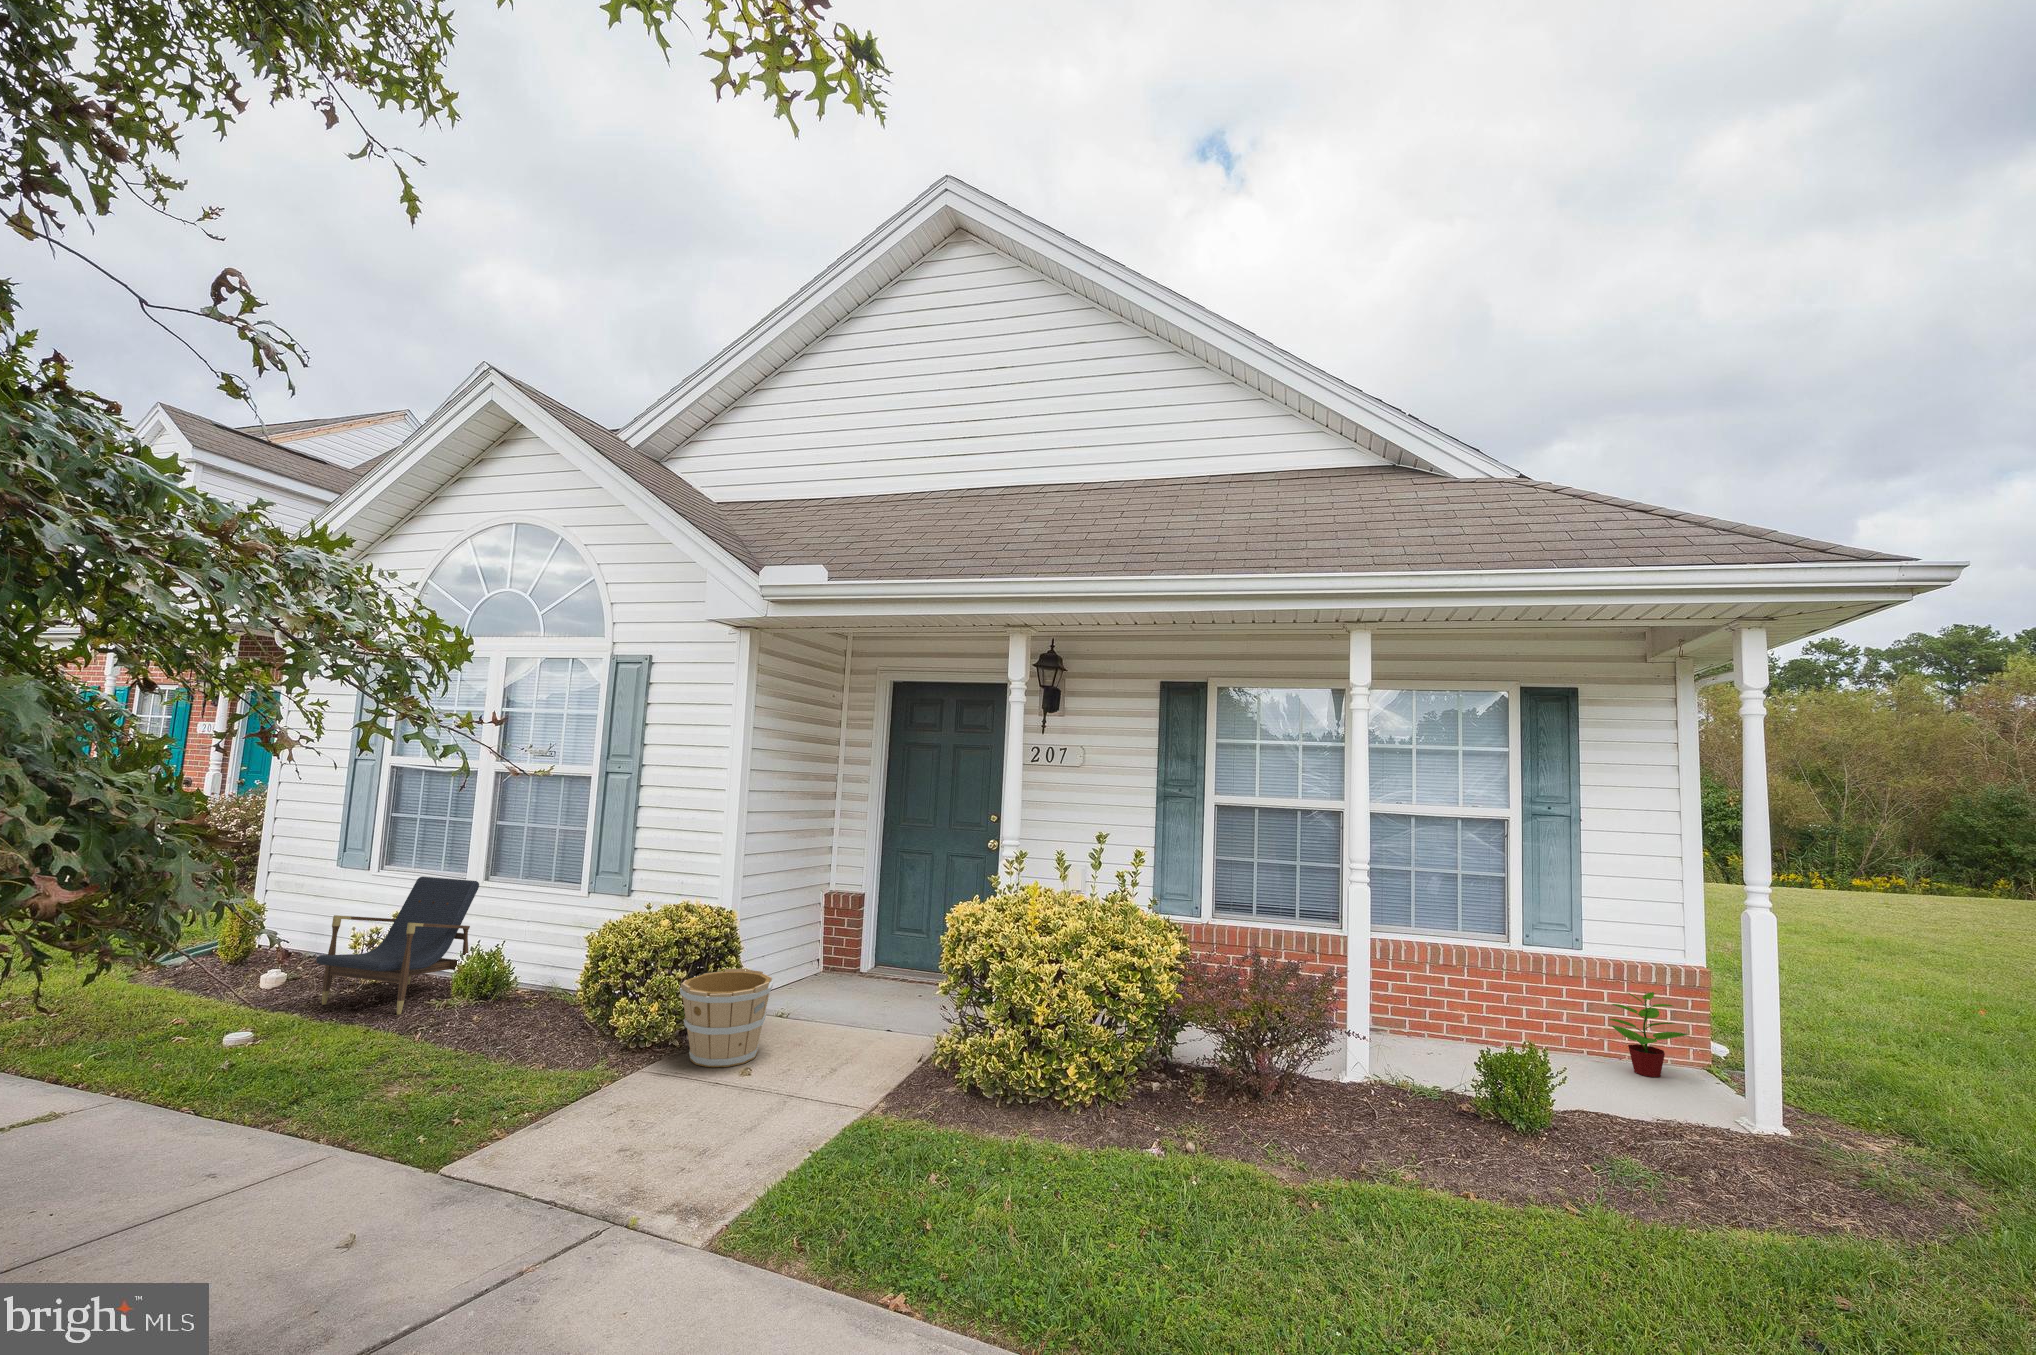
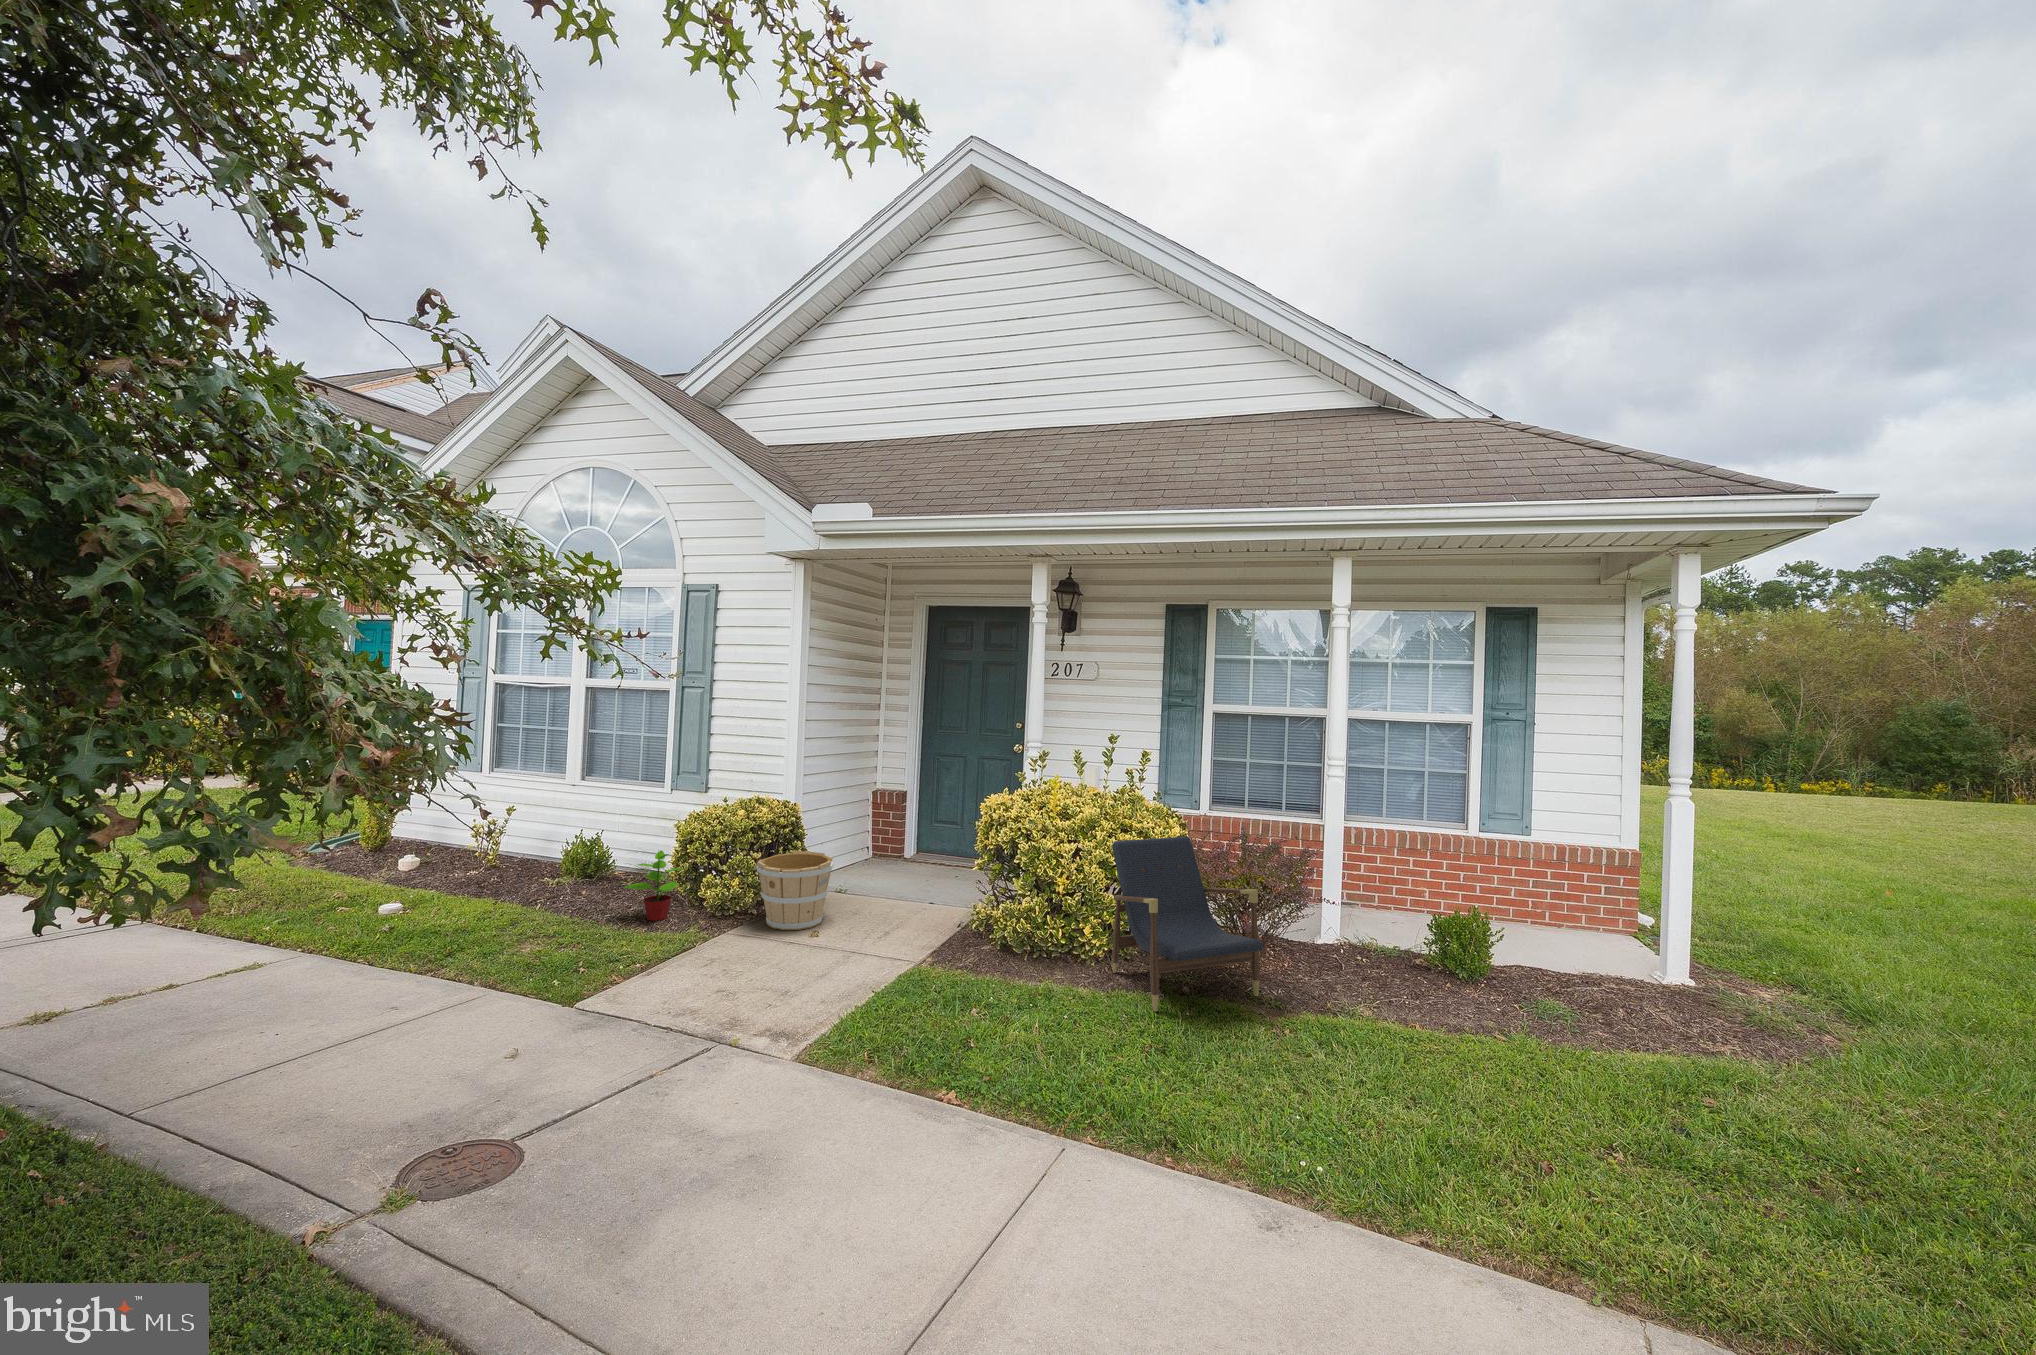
lounge chair: present [316,877,479,1015] -> present [1112,837,1263,1011]
potted plant: present [1609,992,1688,1077] -> present [624,850,682,921]

